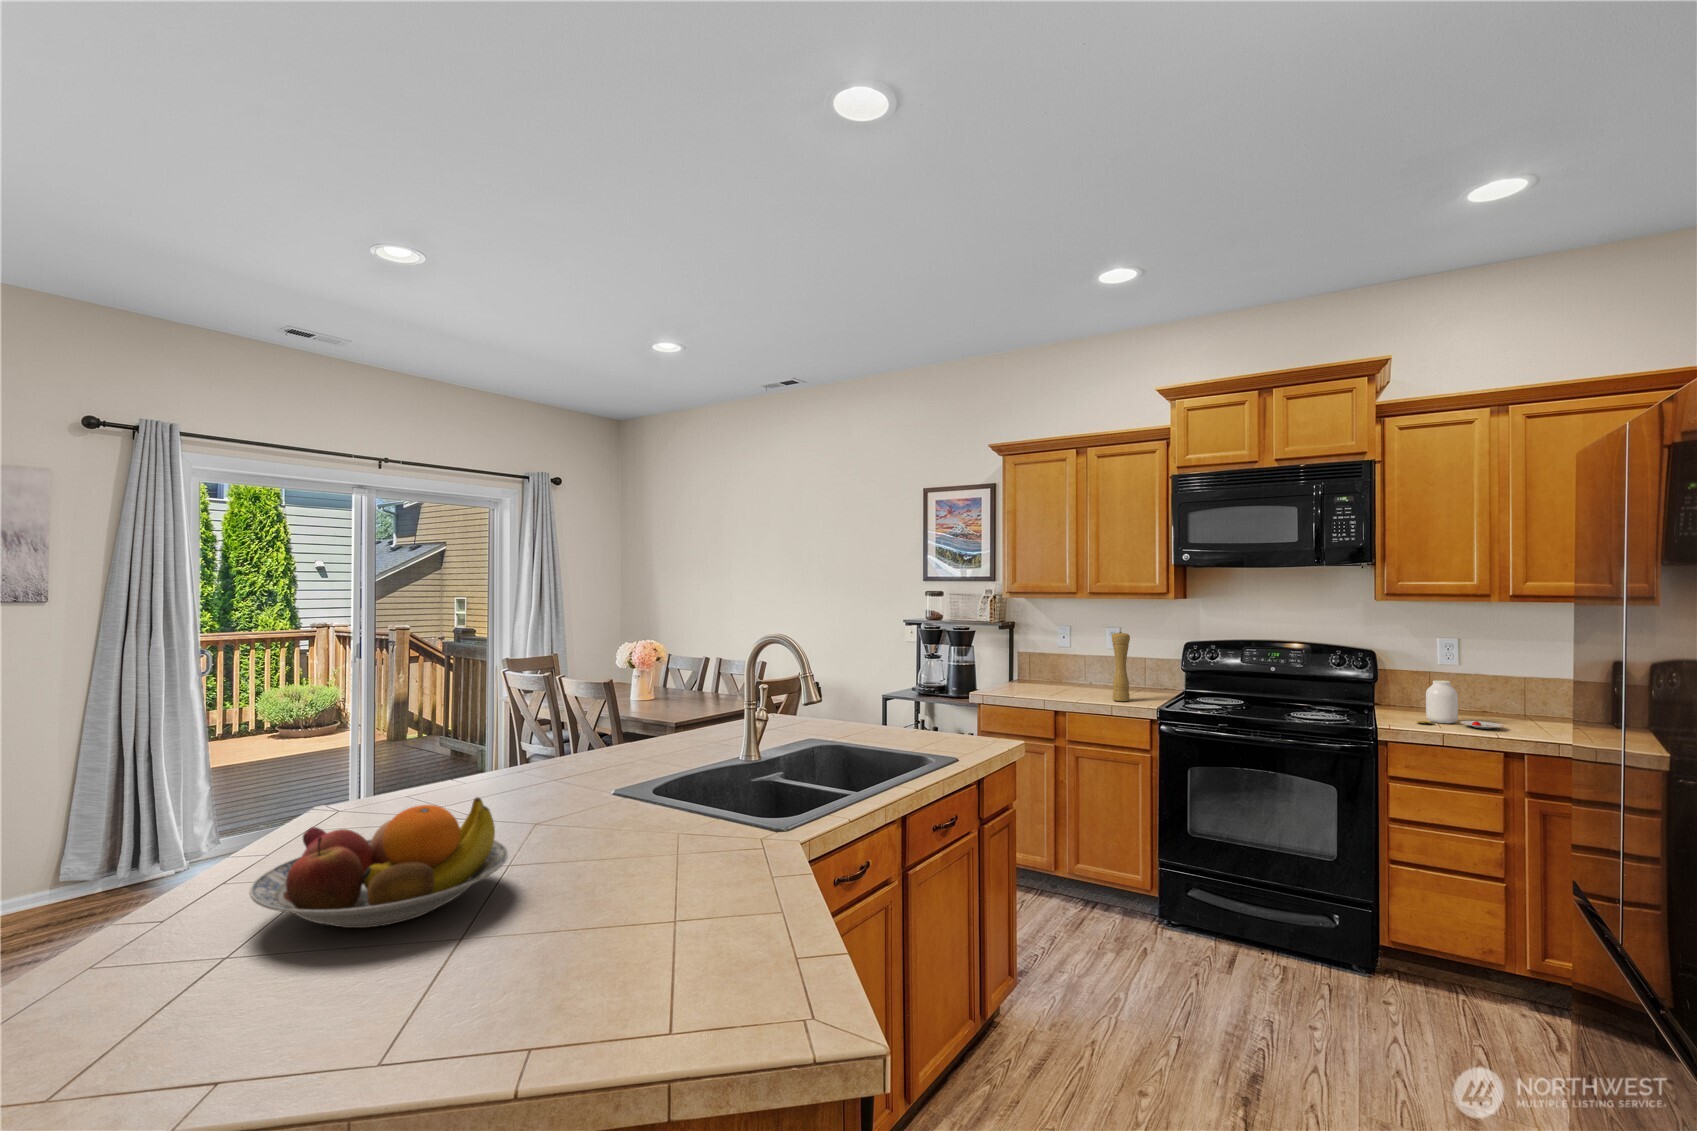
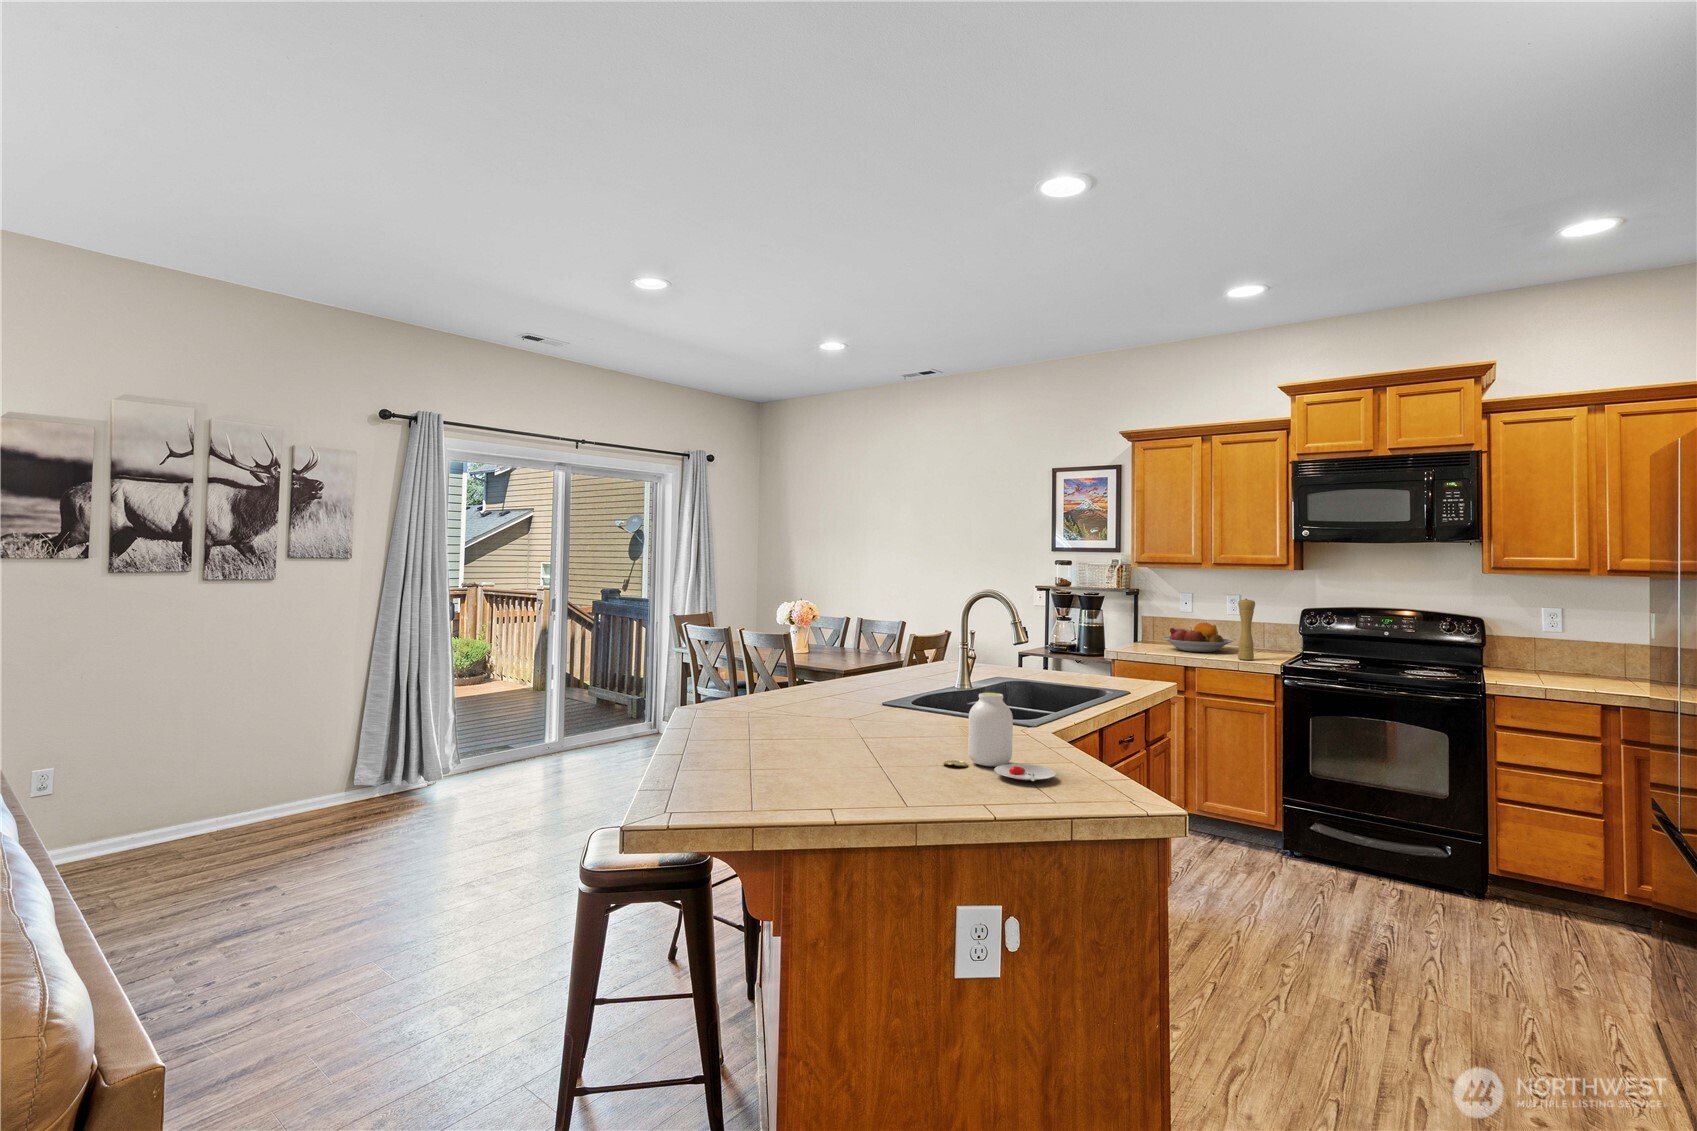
jar: present [1417,680,1504,729] -> present [943,693,1056,781]
fruit bowl: present [250,797,508,928] -> present [1163,623,1233,652]

